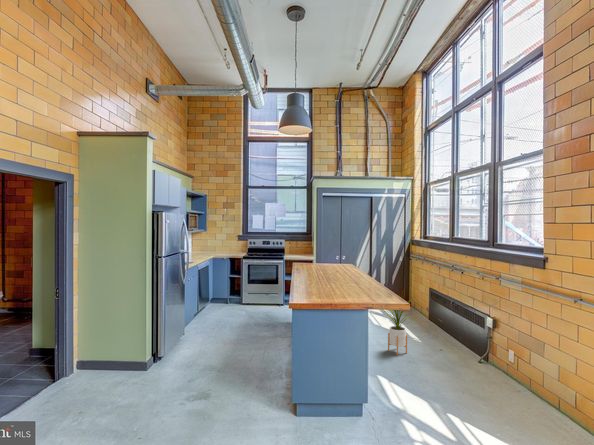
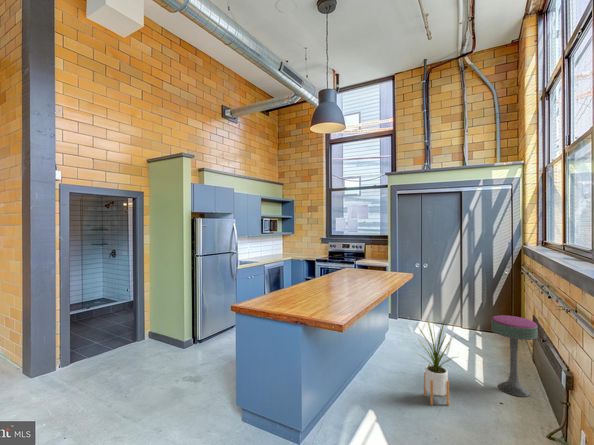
bar stool: none [419,286,448,341] -> present [491,315,538,397]

